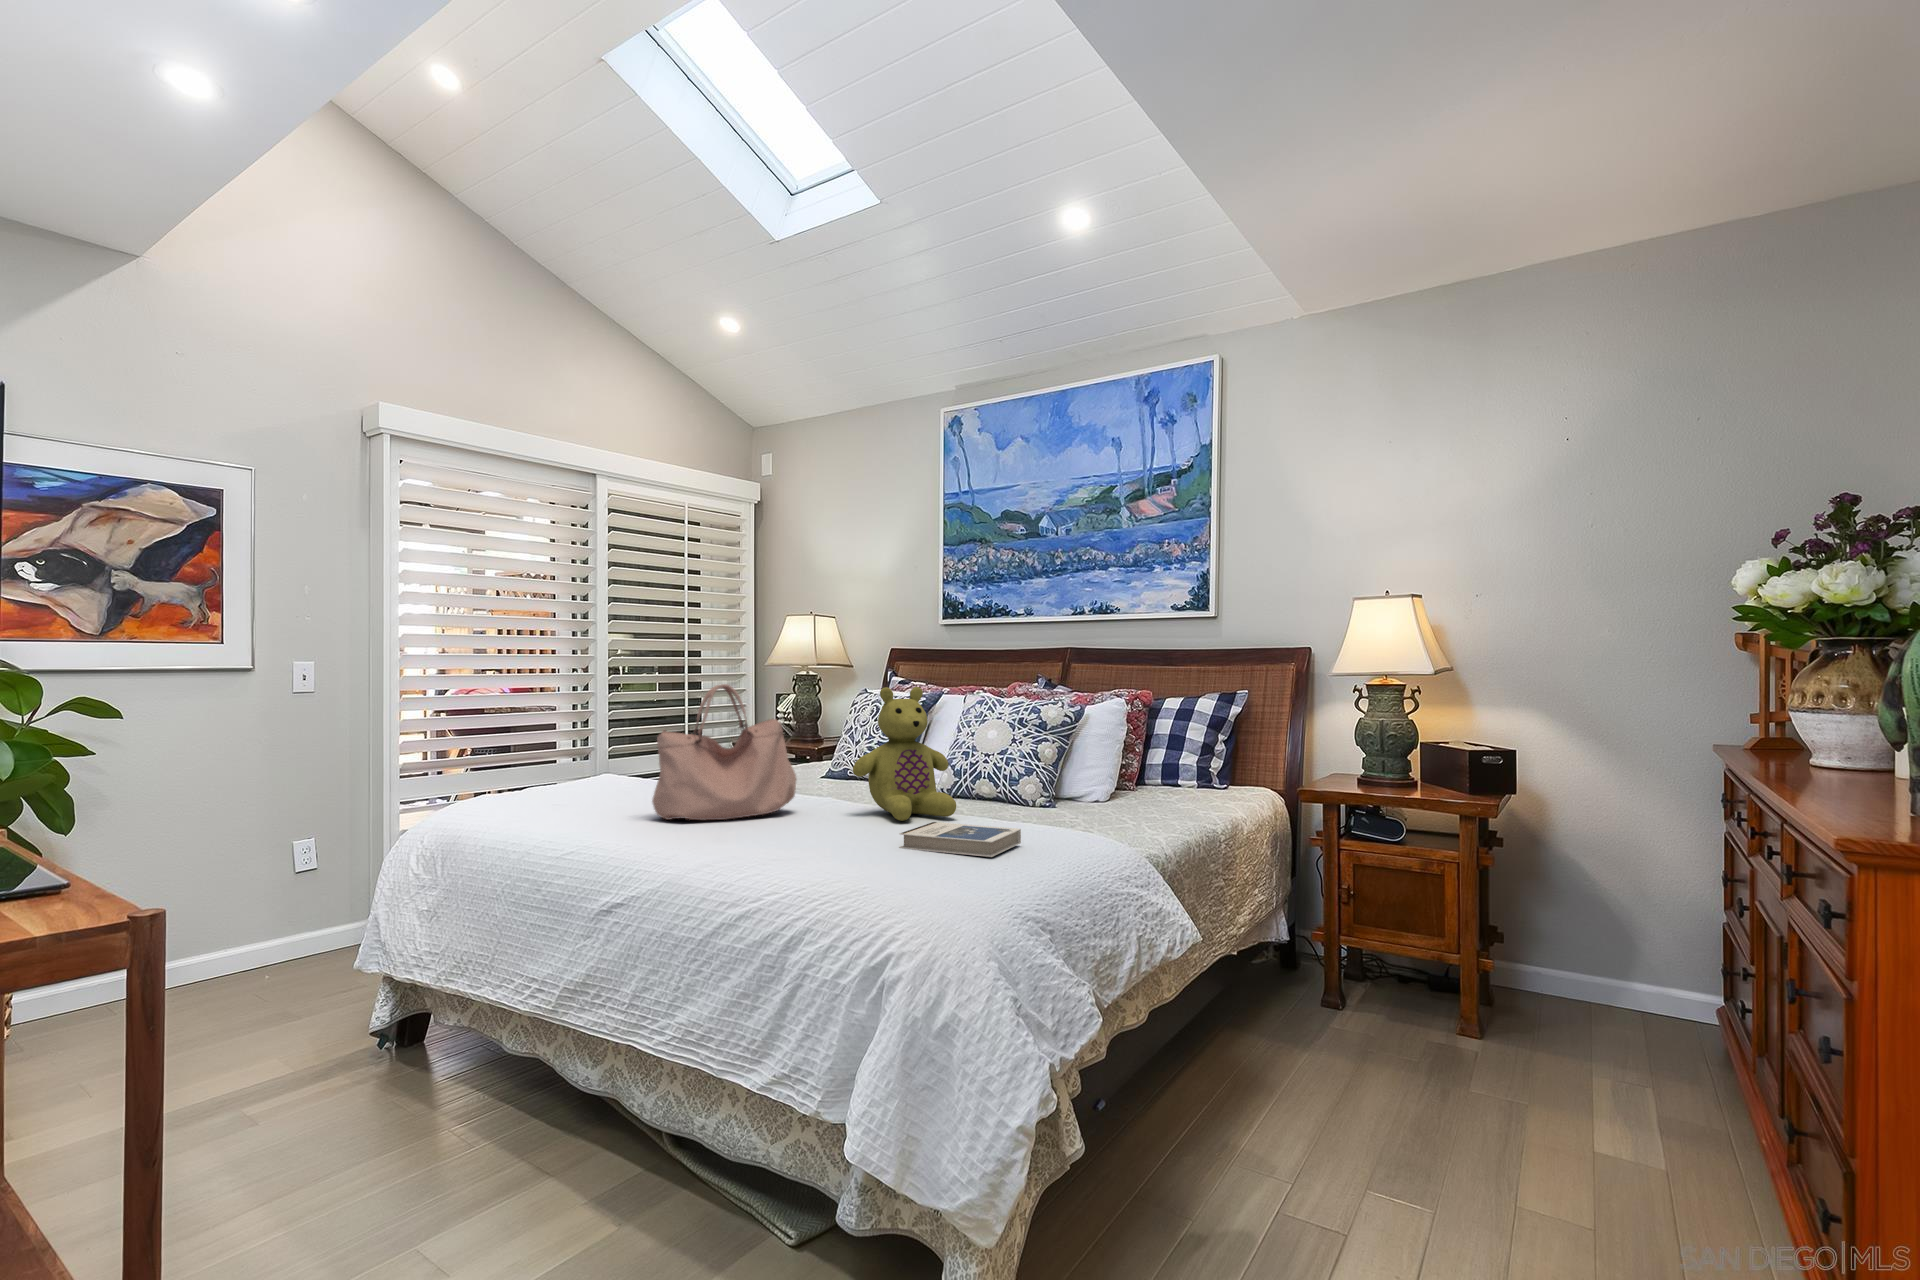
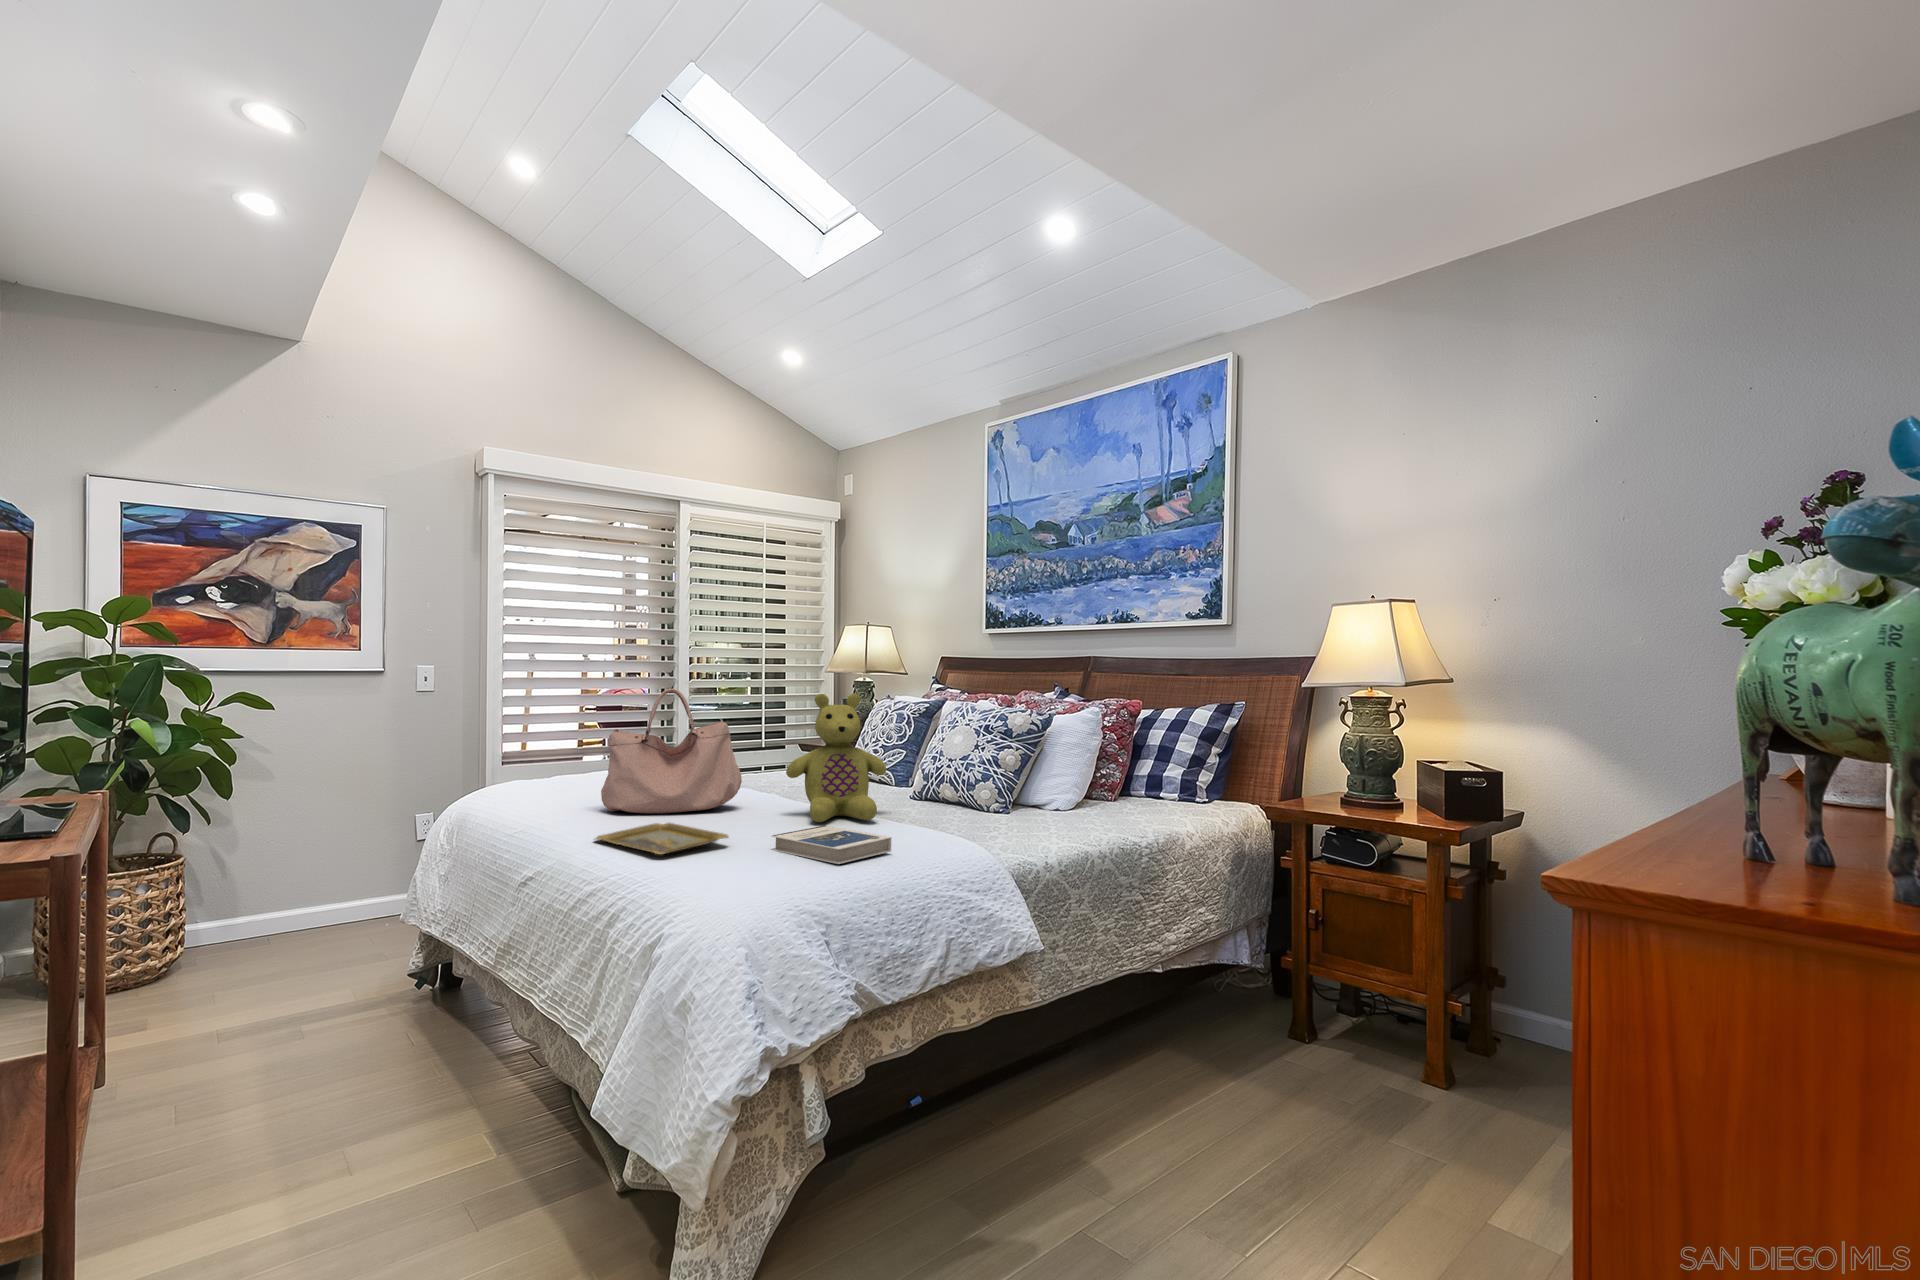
tray: none [705,827,854,858] -> present [596,823,728,854]

